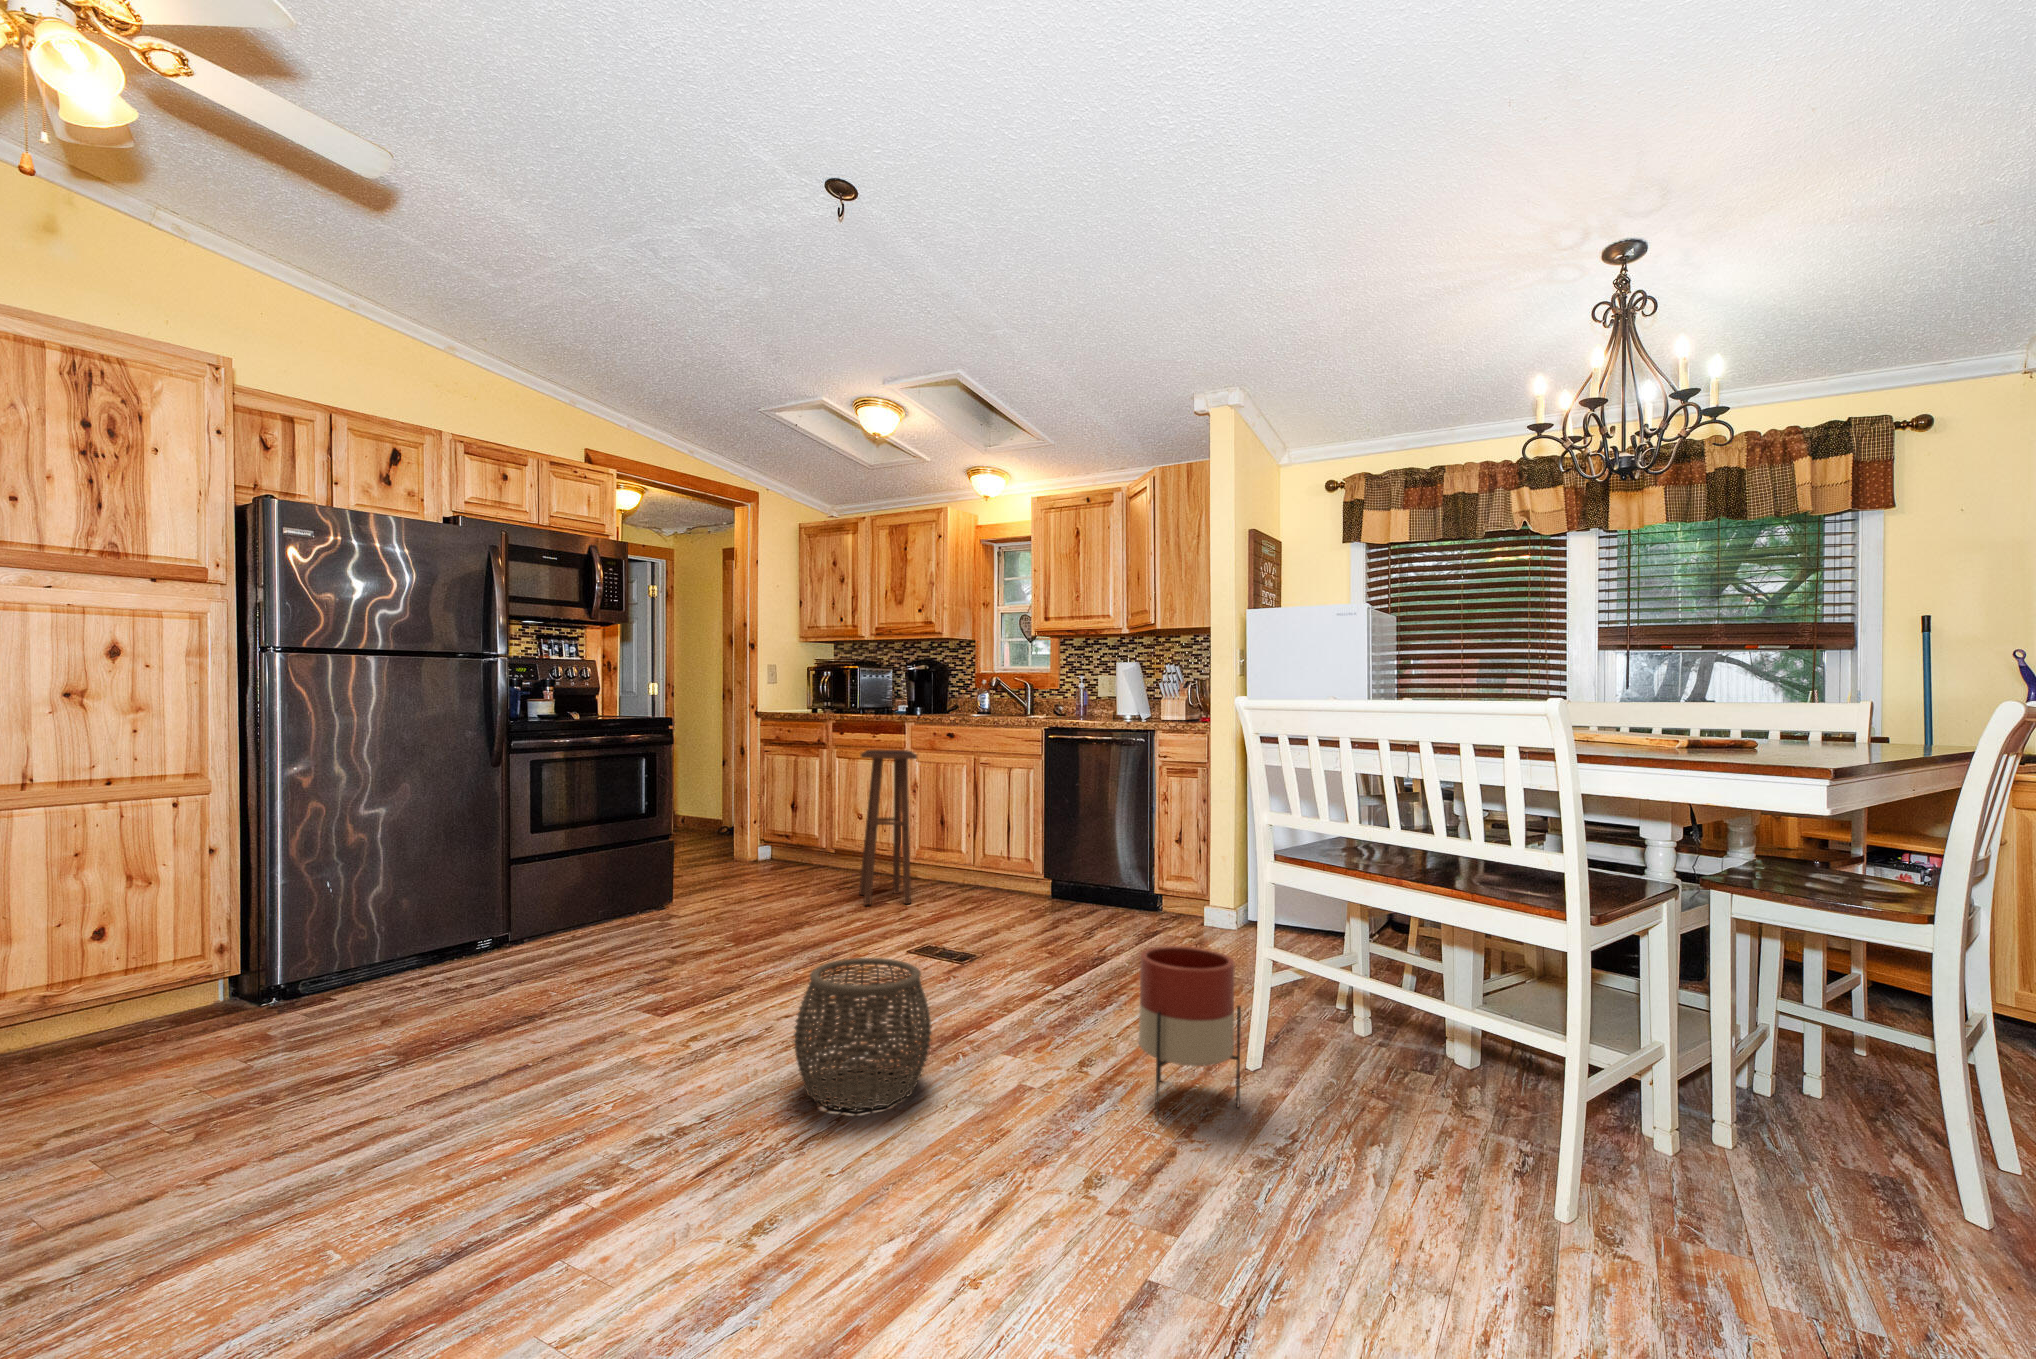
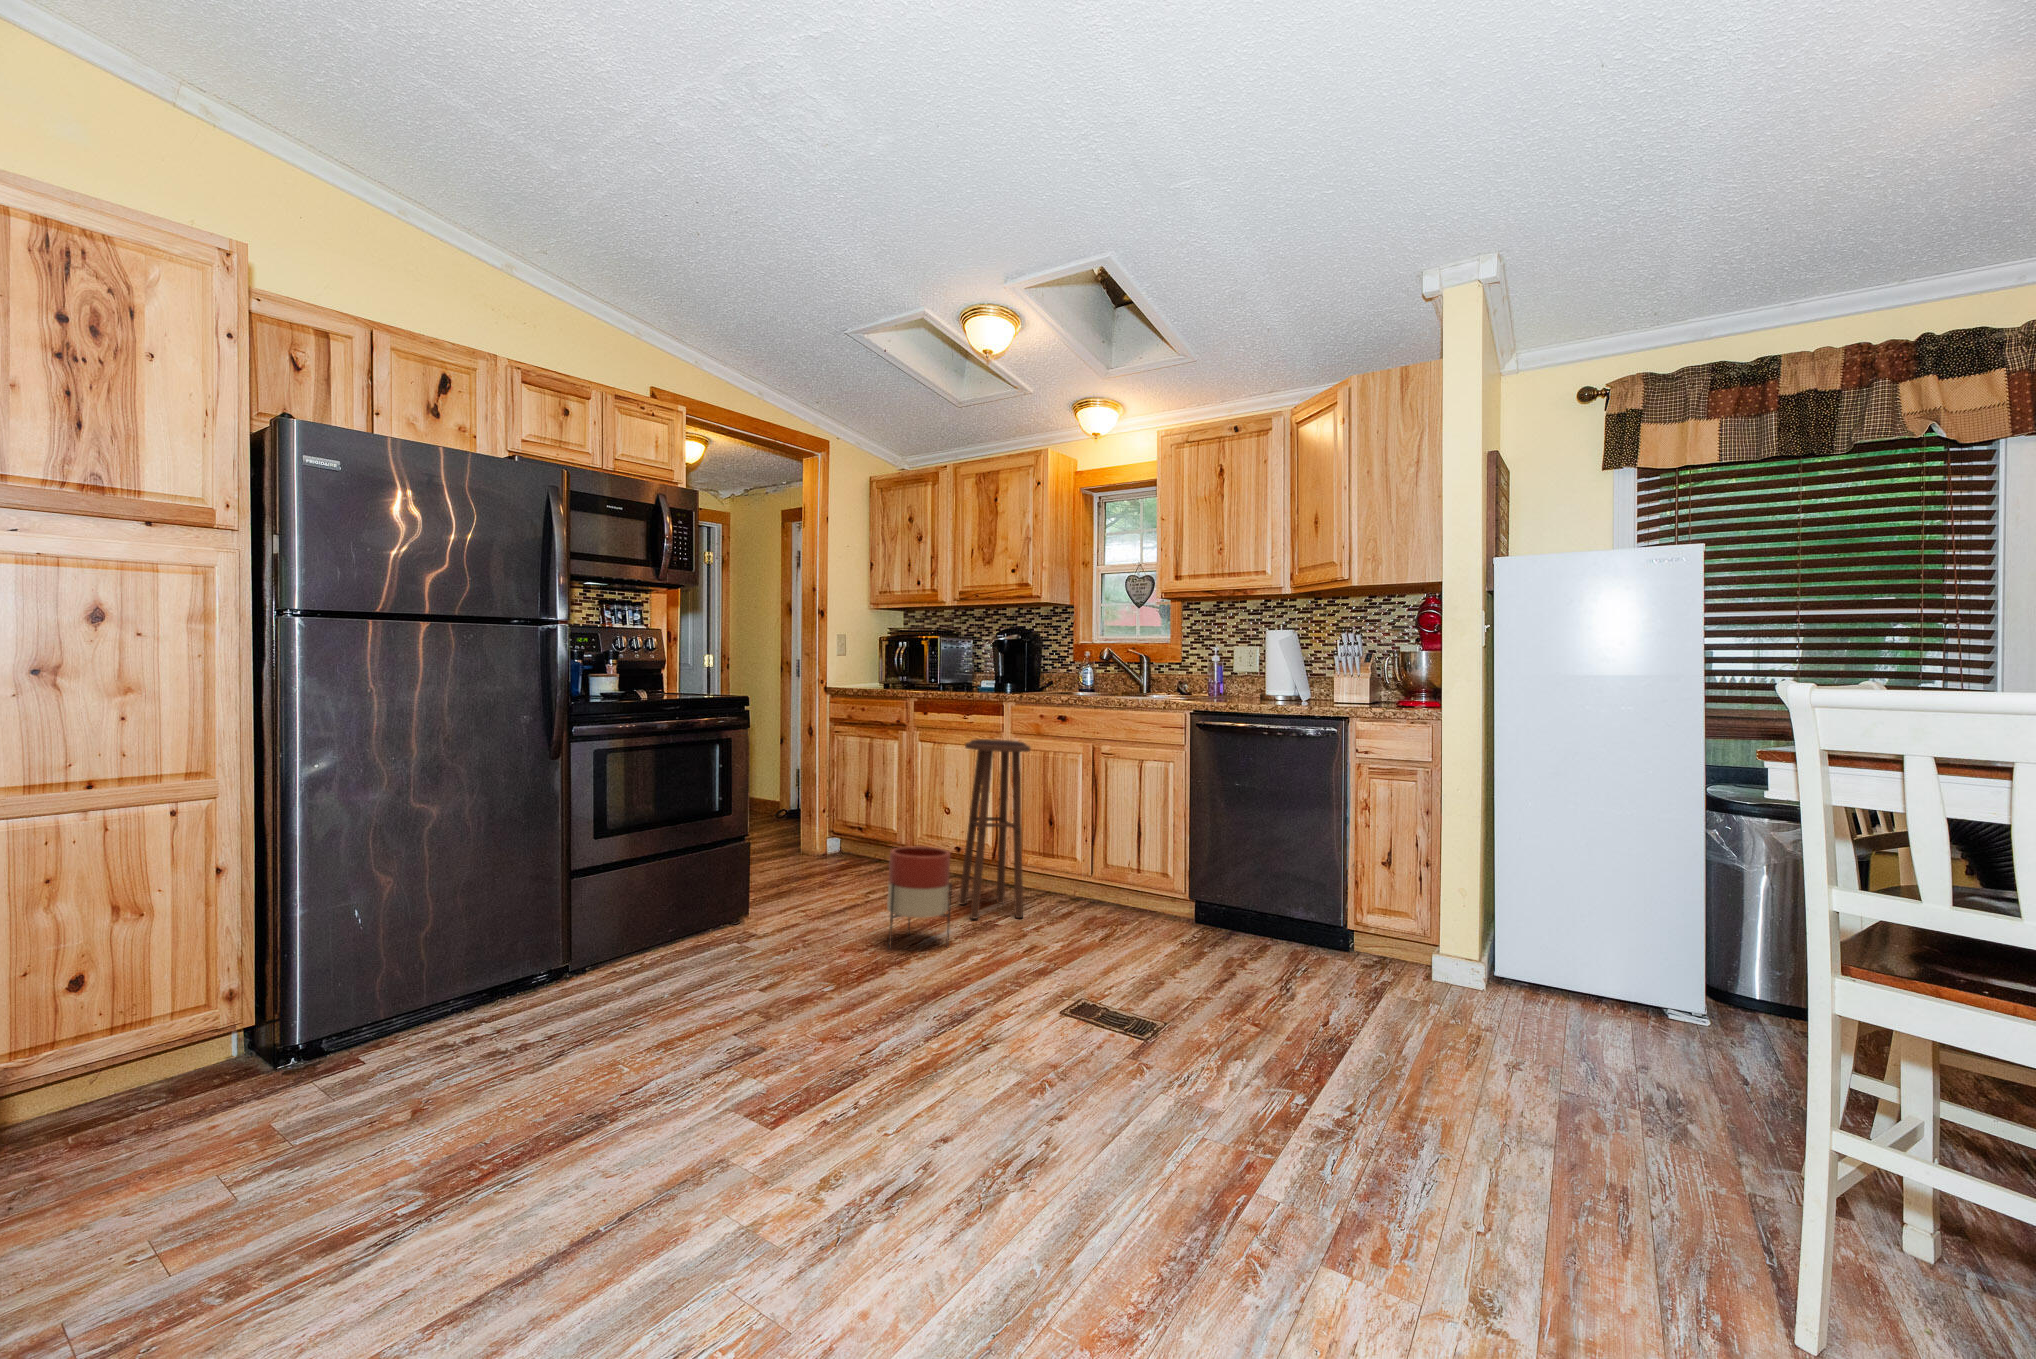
planter: present [1139,946,1241,1118] -> present [887,847,952,949]
woven basket: present [794,958,932,1110] -> none [996,1034,1177,1257]

